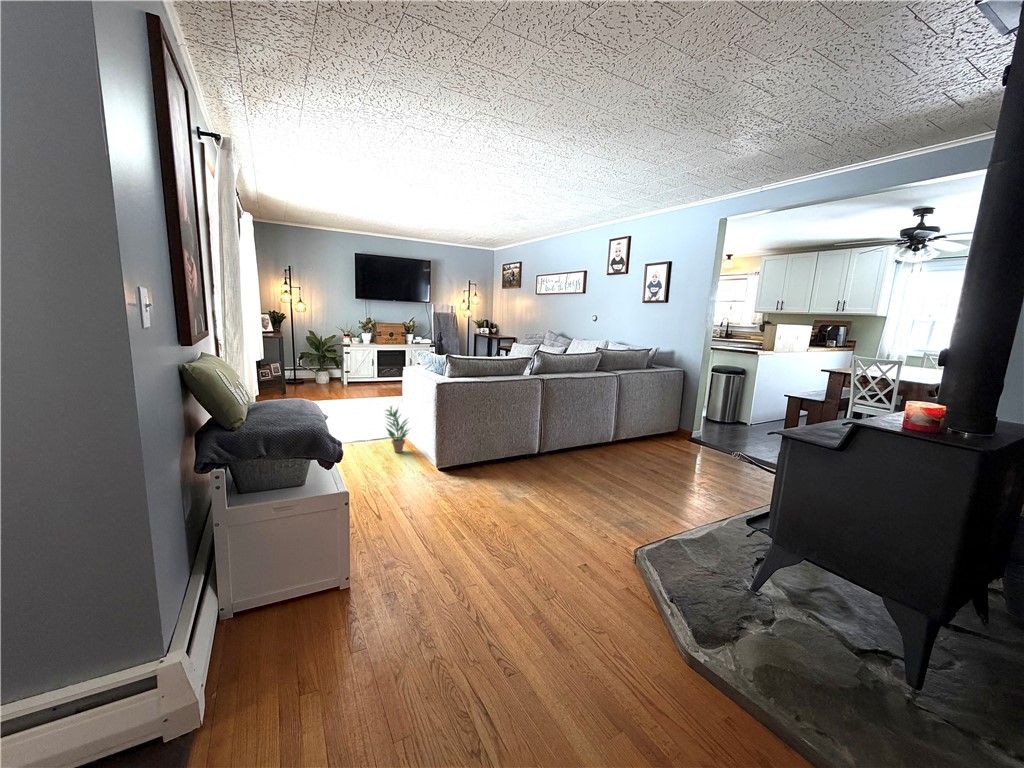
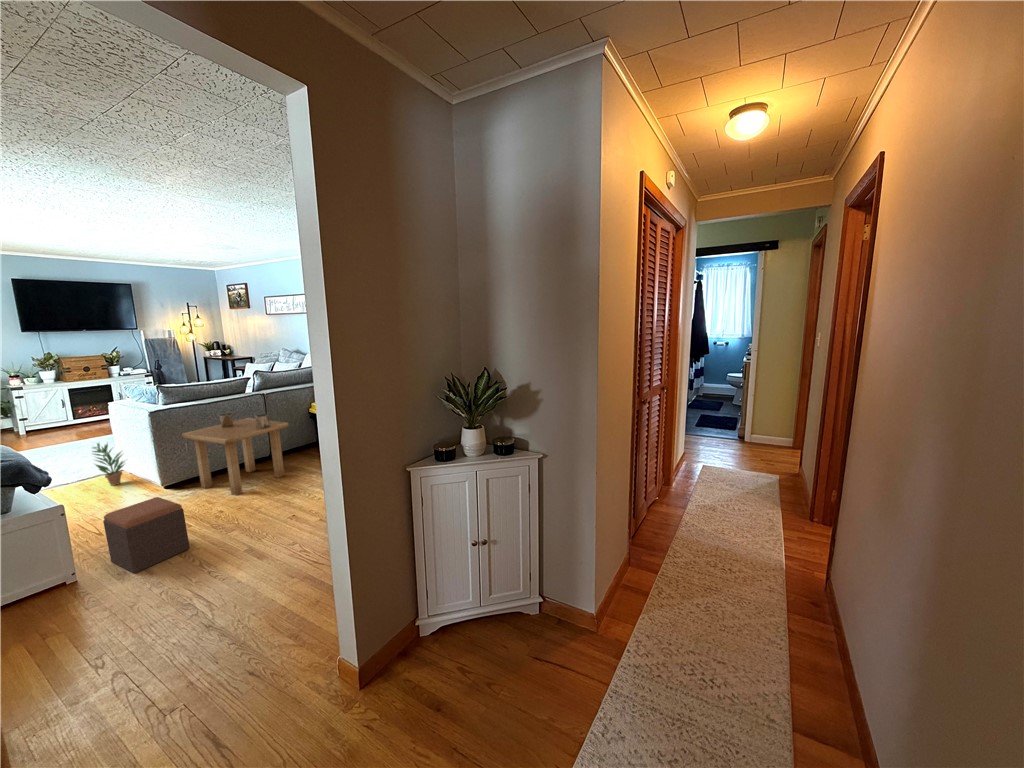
side table: none [463,396,576,504] -> present [182,413,289,495]
footstool: none [383,497,465,604] -> present [103,497,189,573]

